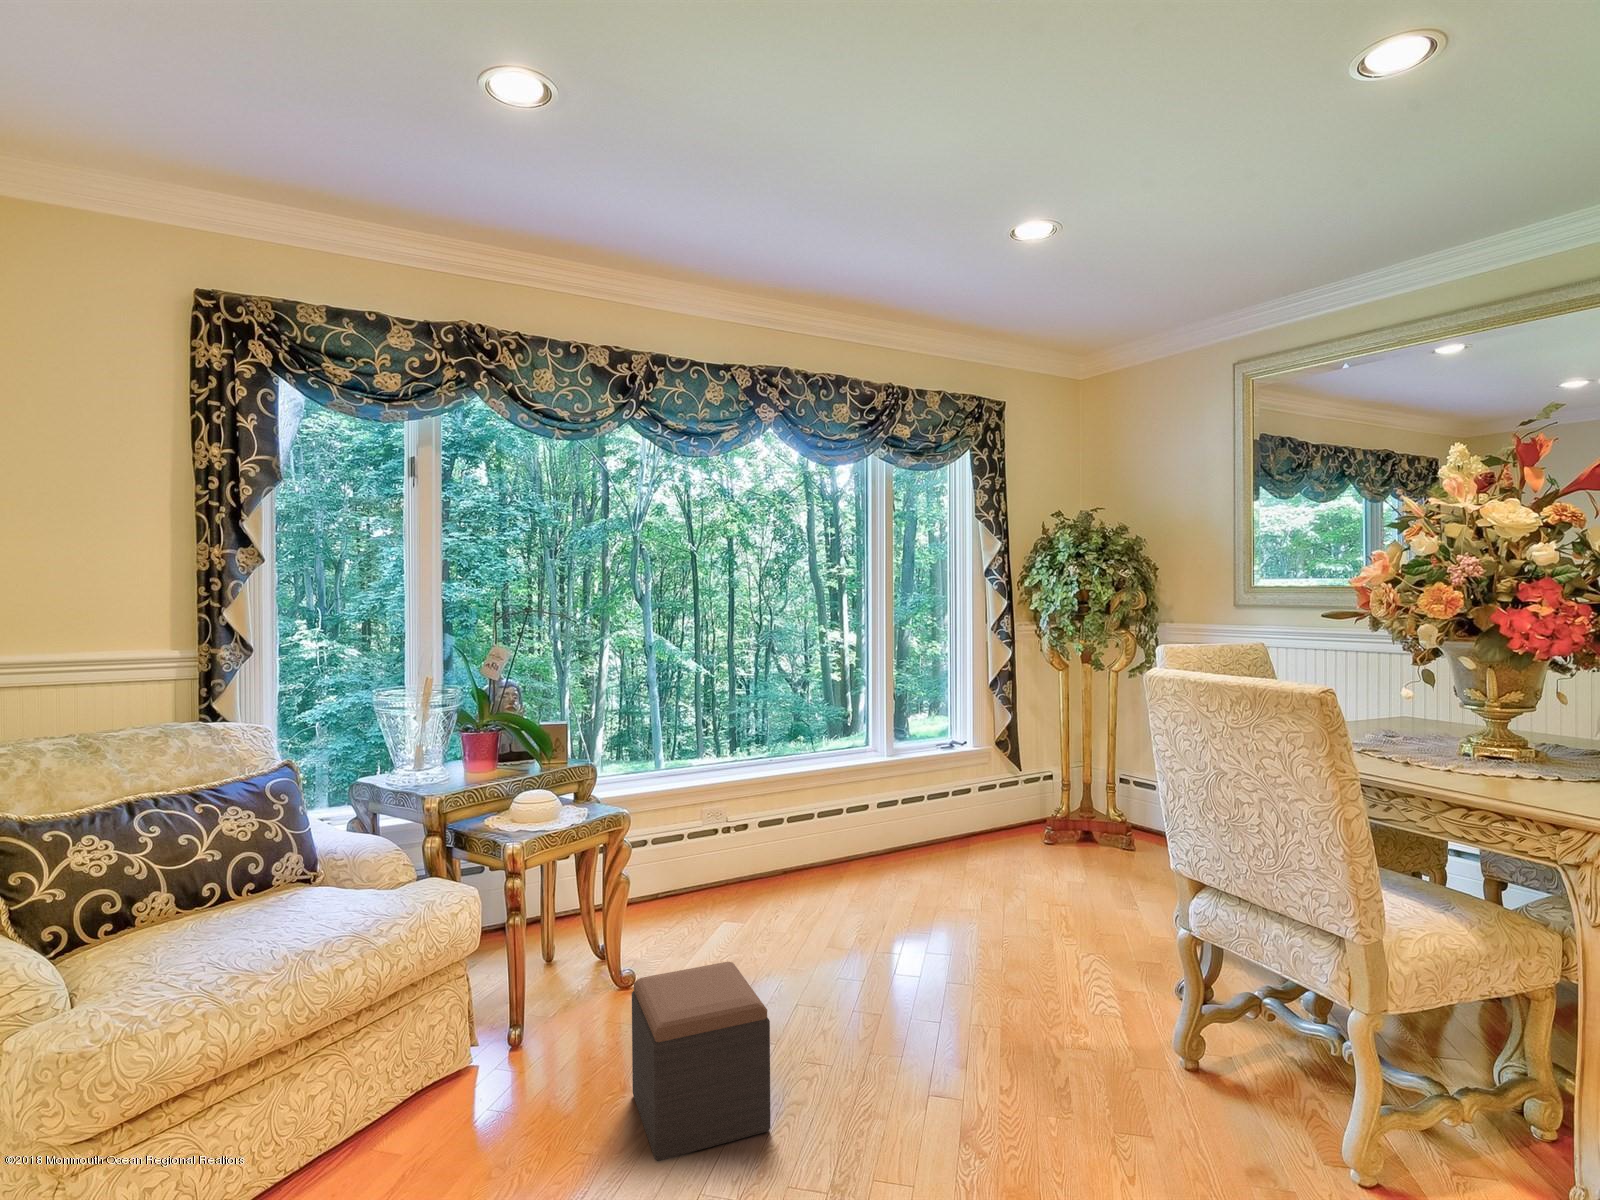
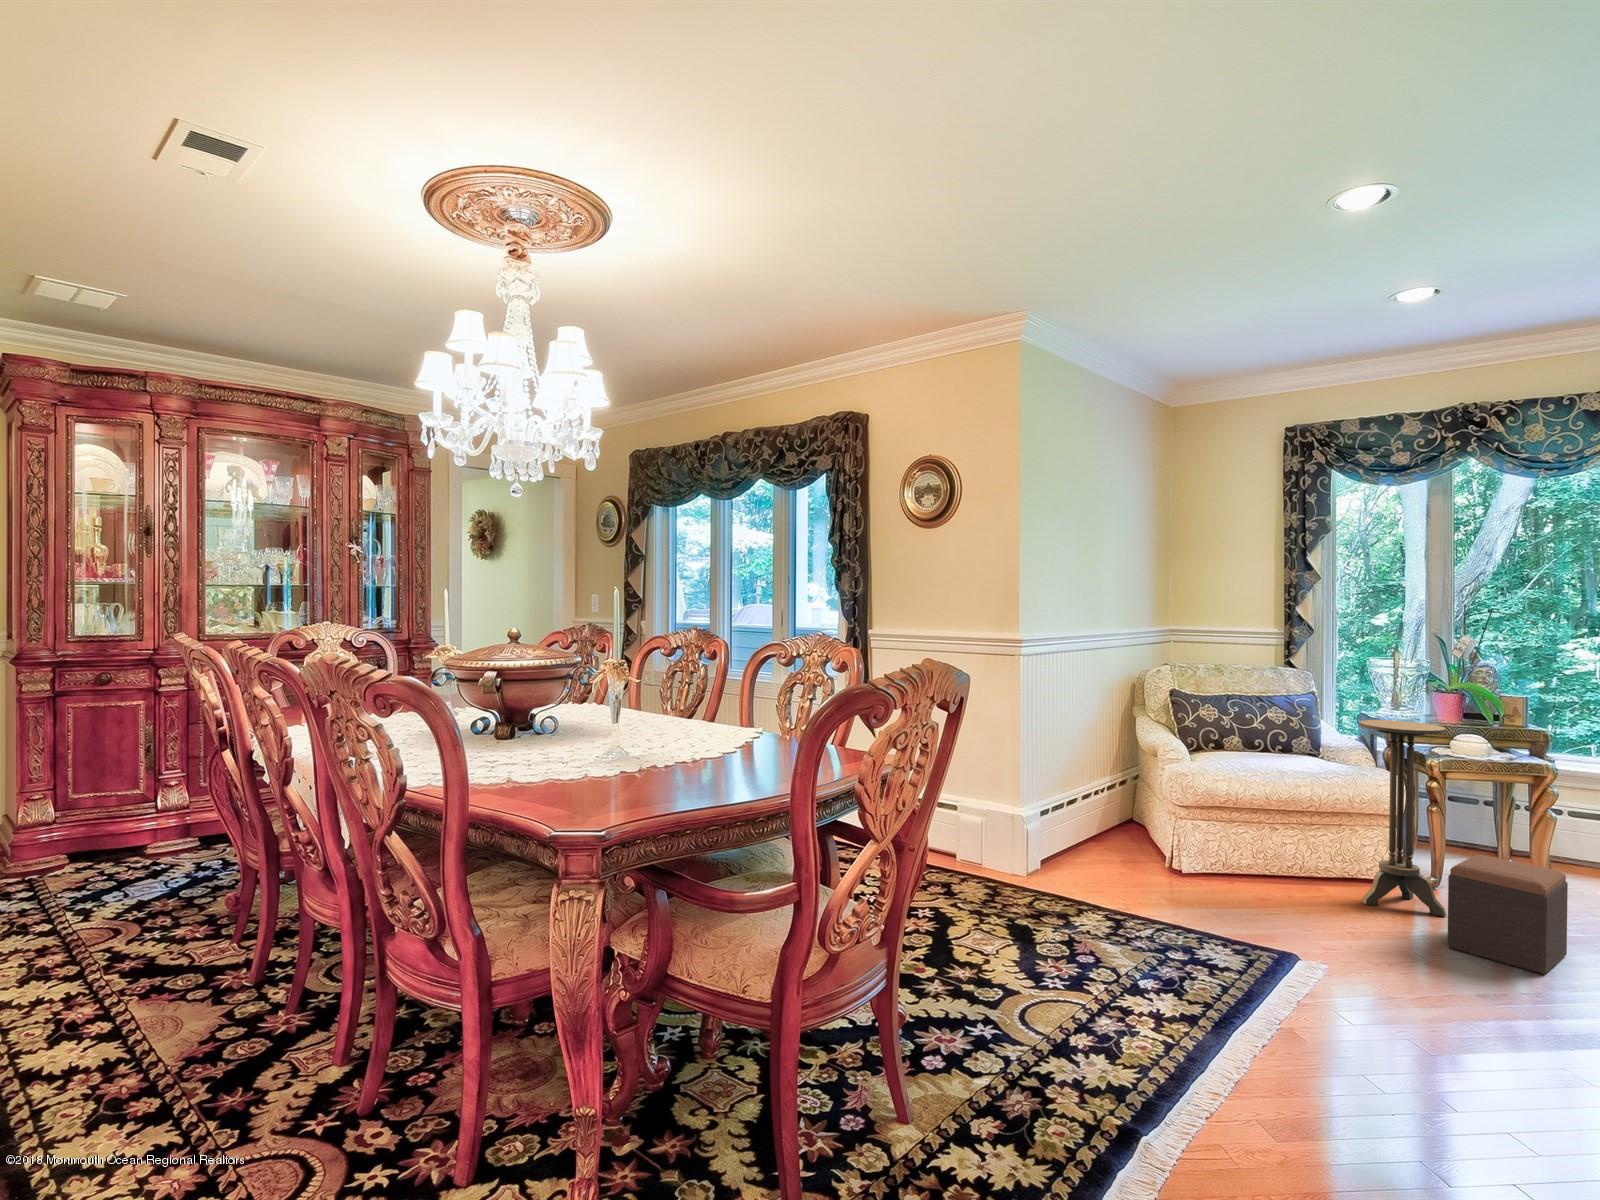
side table: none [451,790,583,1137] -> present [1359,720,1446,917]

